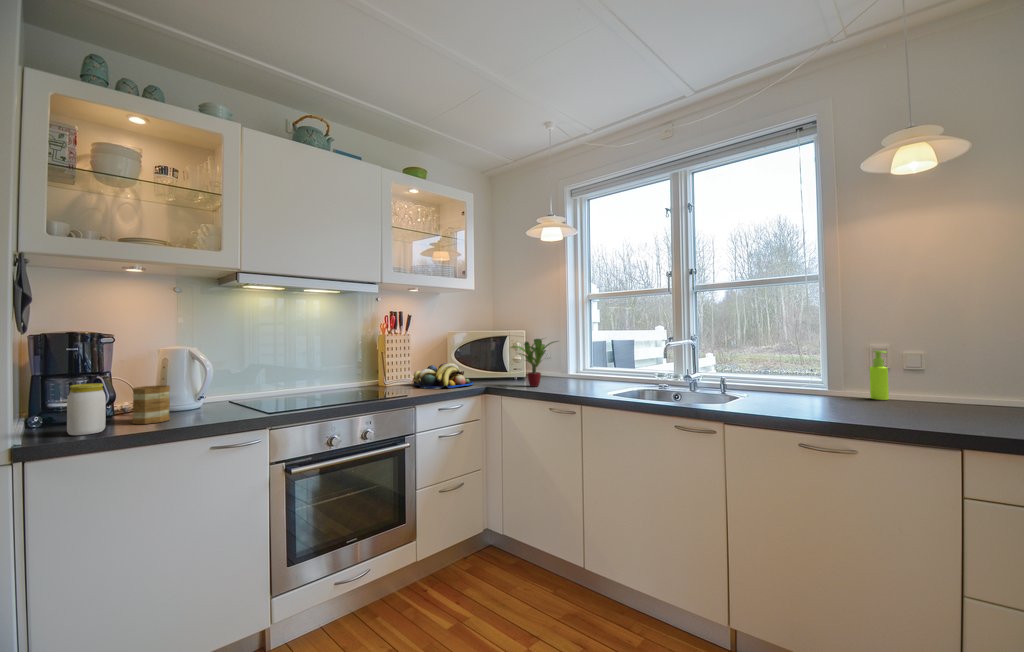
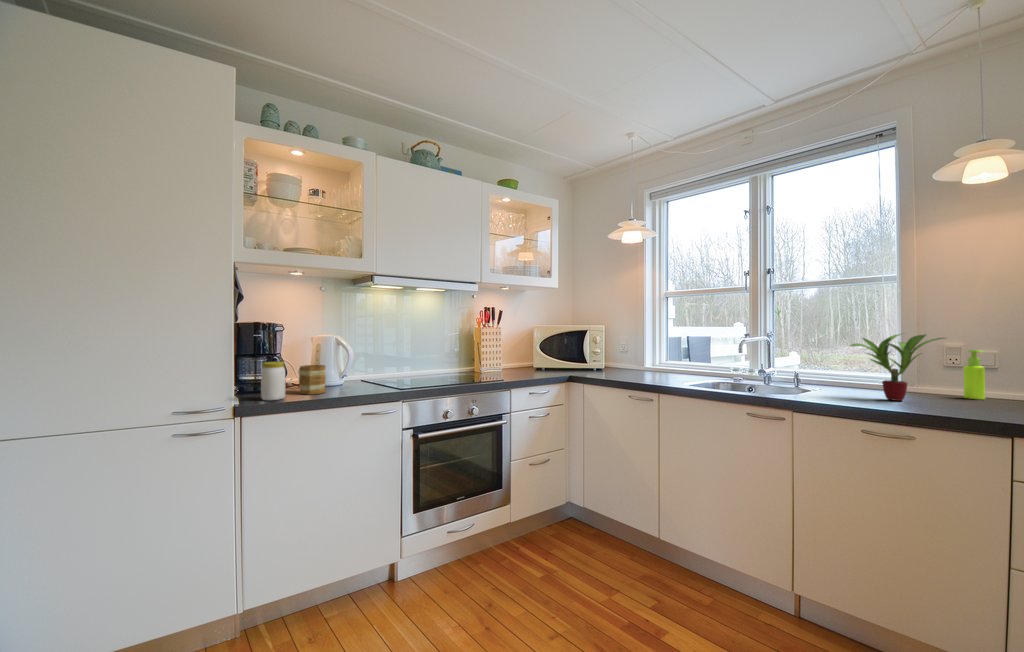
potted plant: present [511,339,557,387] -> present [851,334,944,401]
fruit bowl: present [413,363,473,389] -> none [503,354,557,376]

